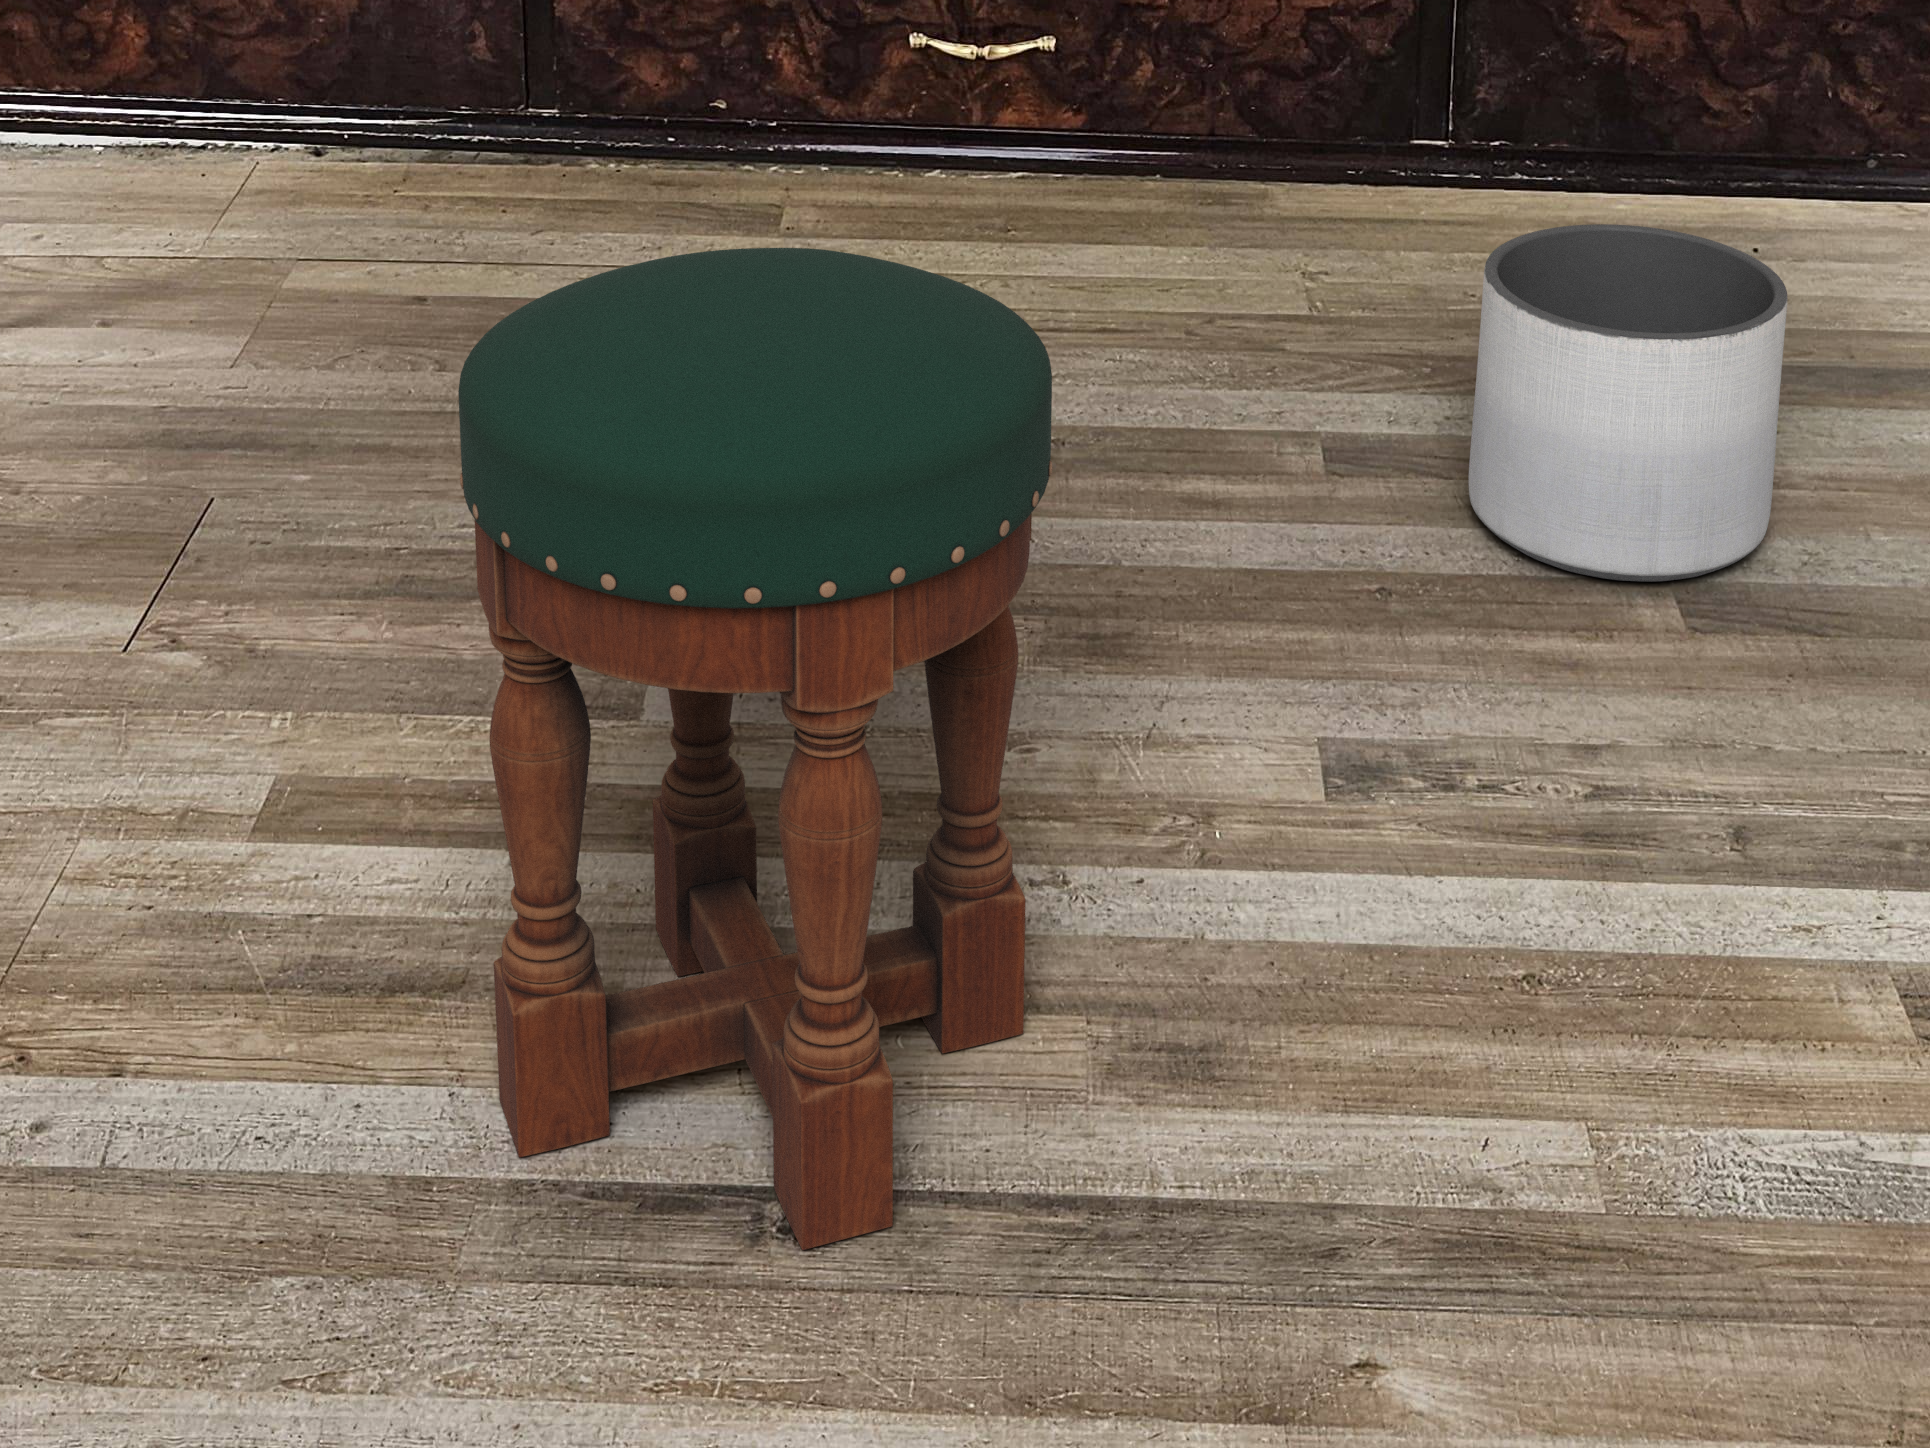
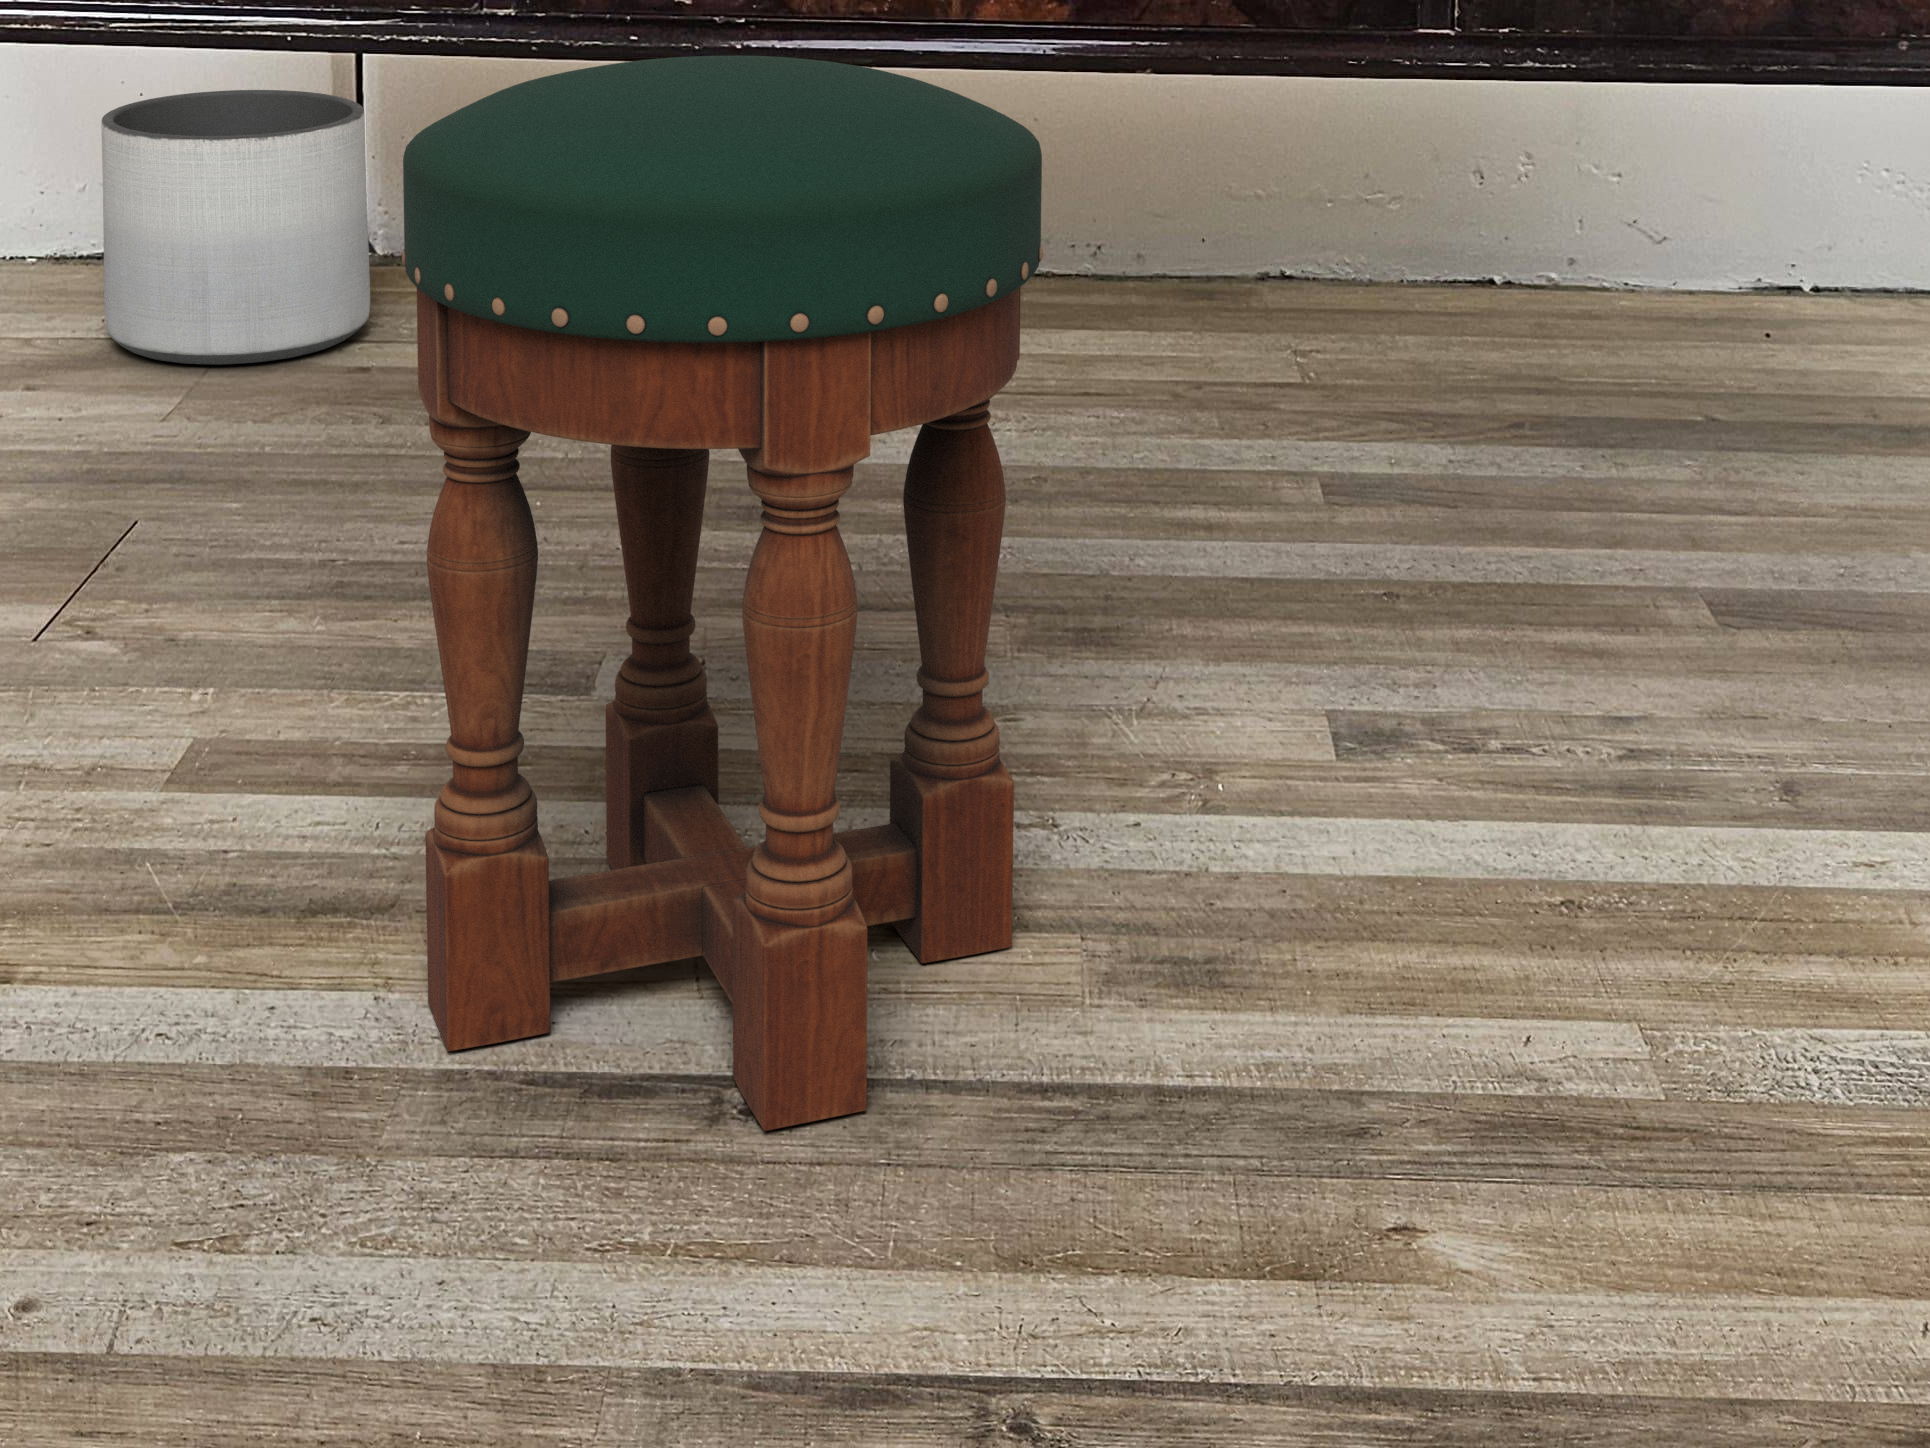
planter: present [1469,224,1788,582] -> present [101,90,370,364]

